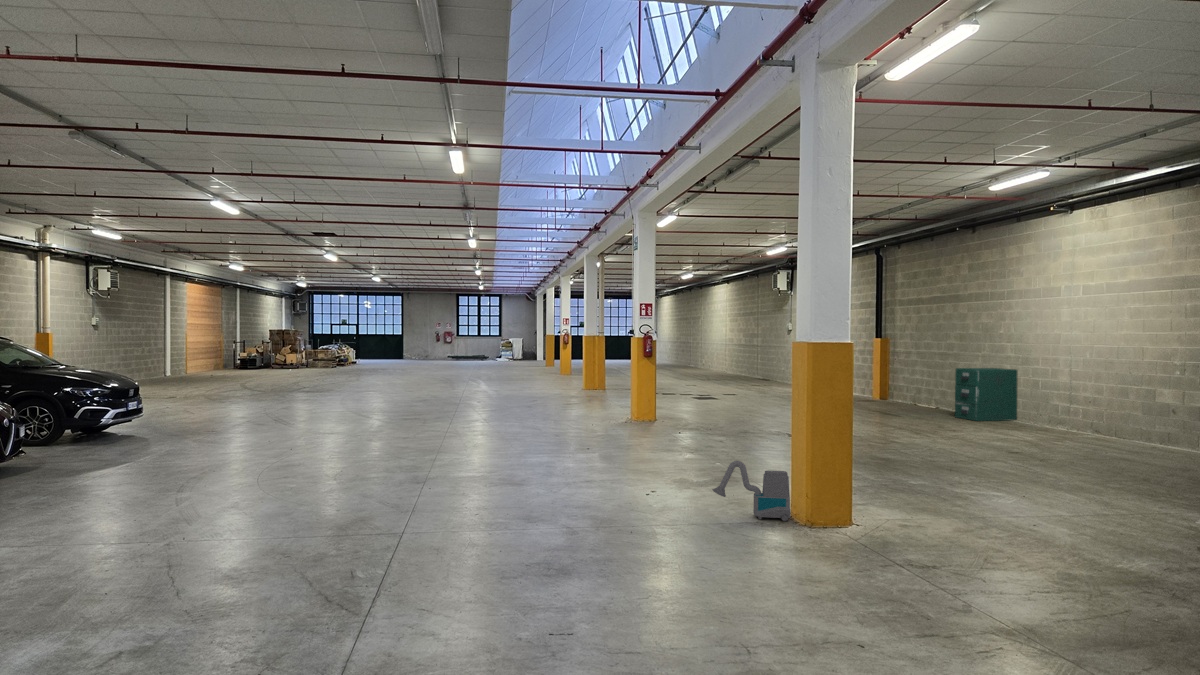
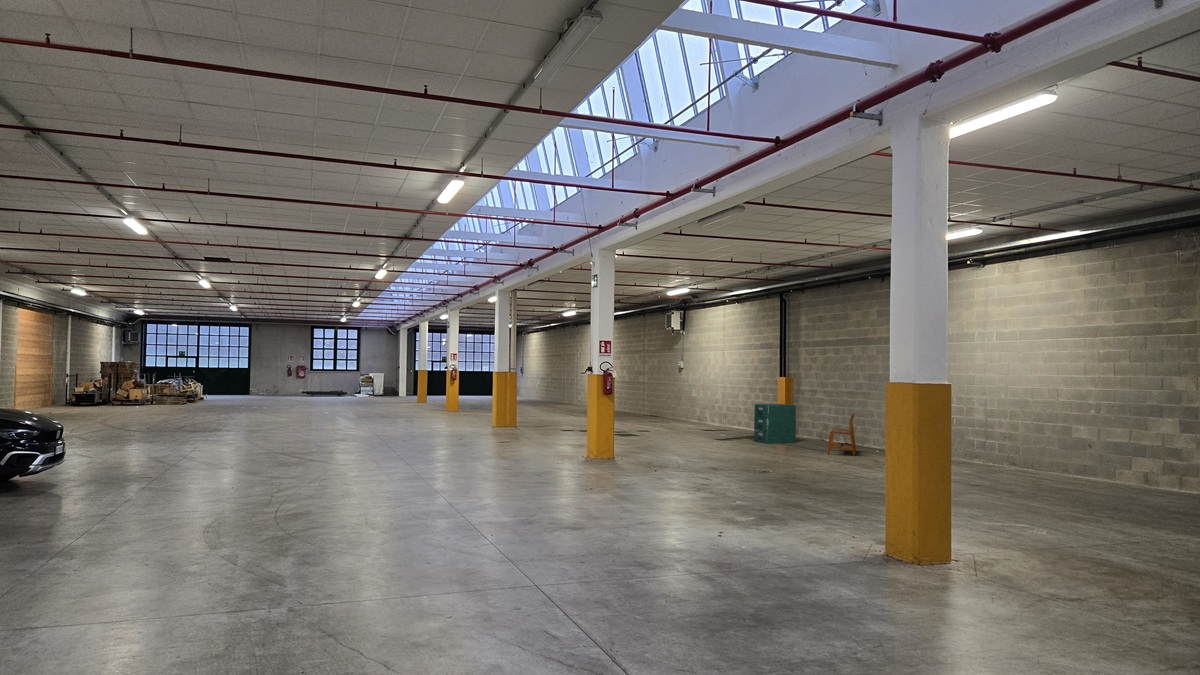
bench: none [1084,381,1138,445] -> present [828,413,856,456]
vacuum cleaner: present [712,461,791,521] -> none [574,459,619,493]

